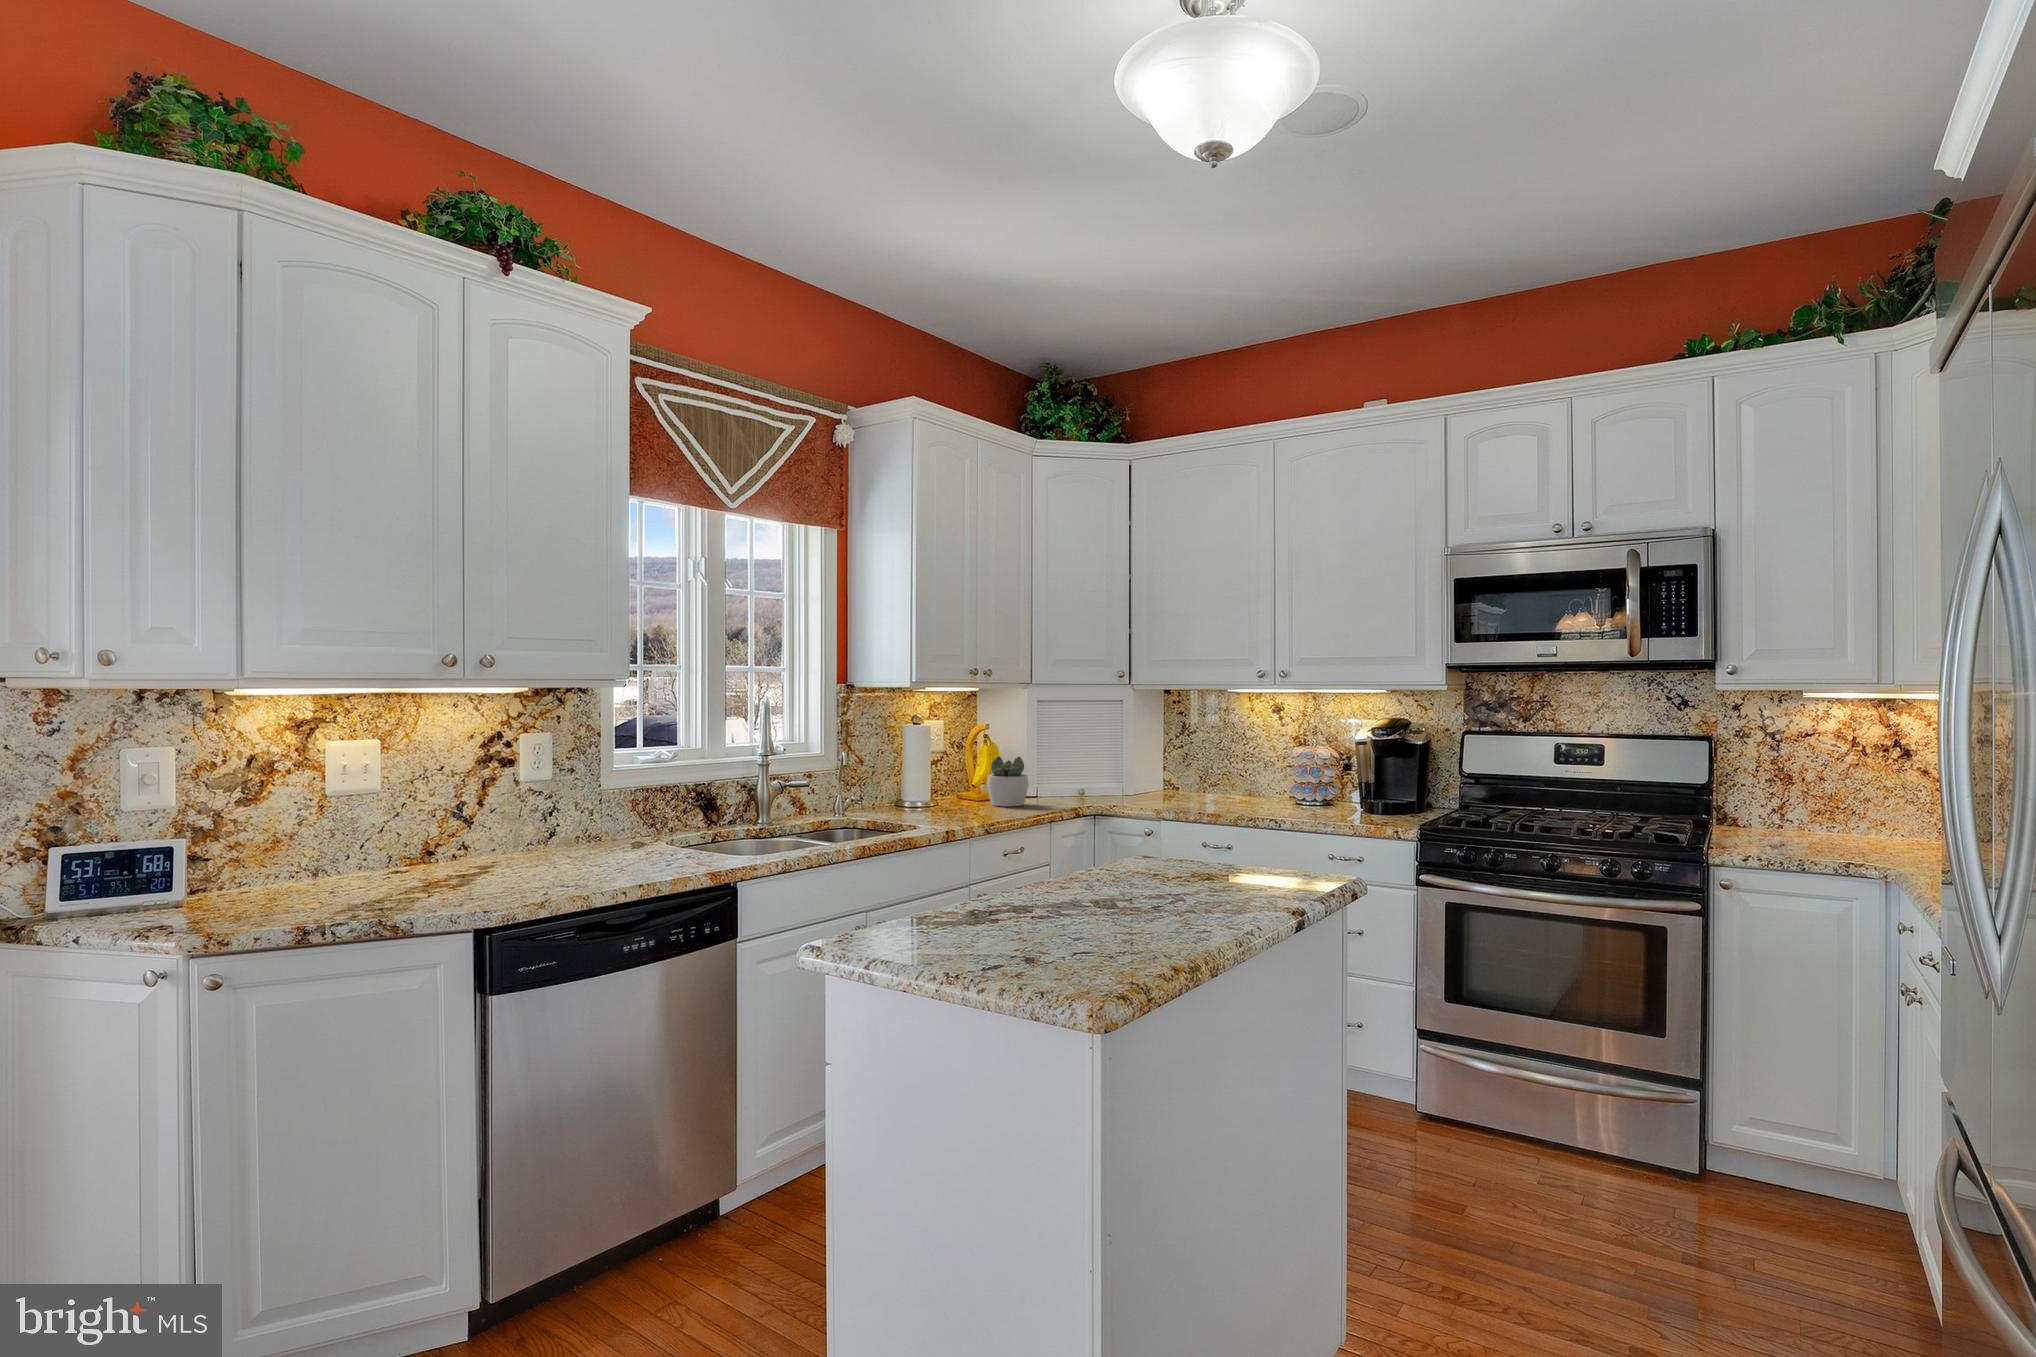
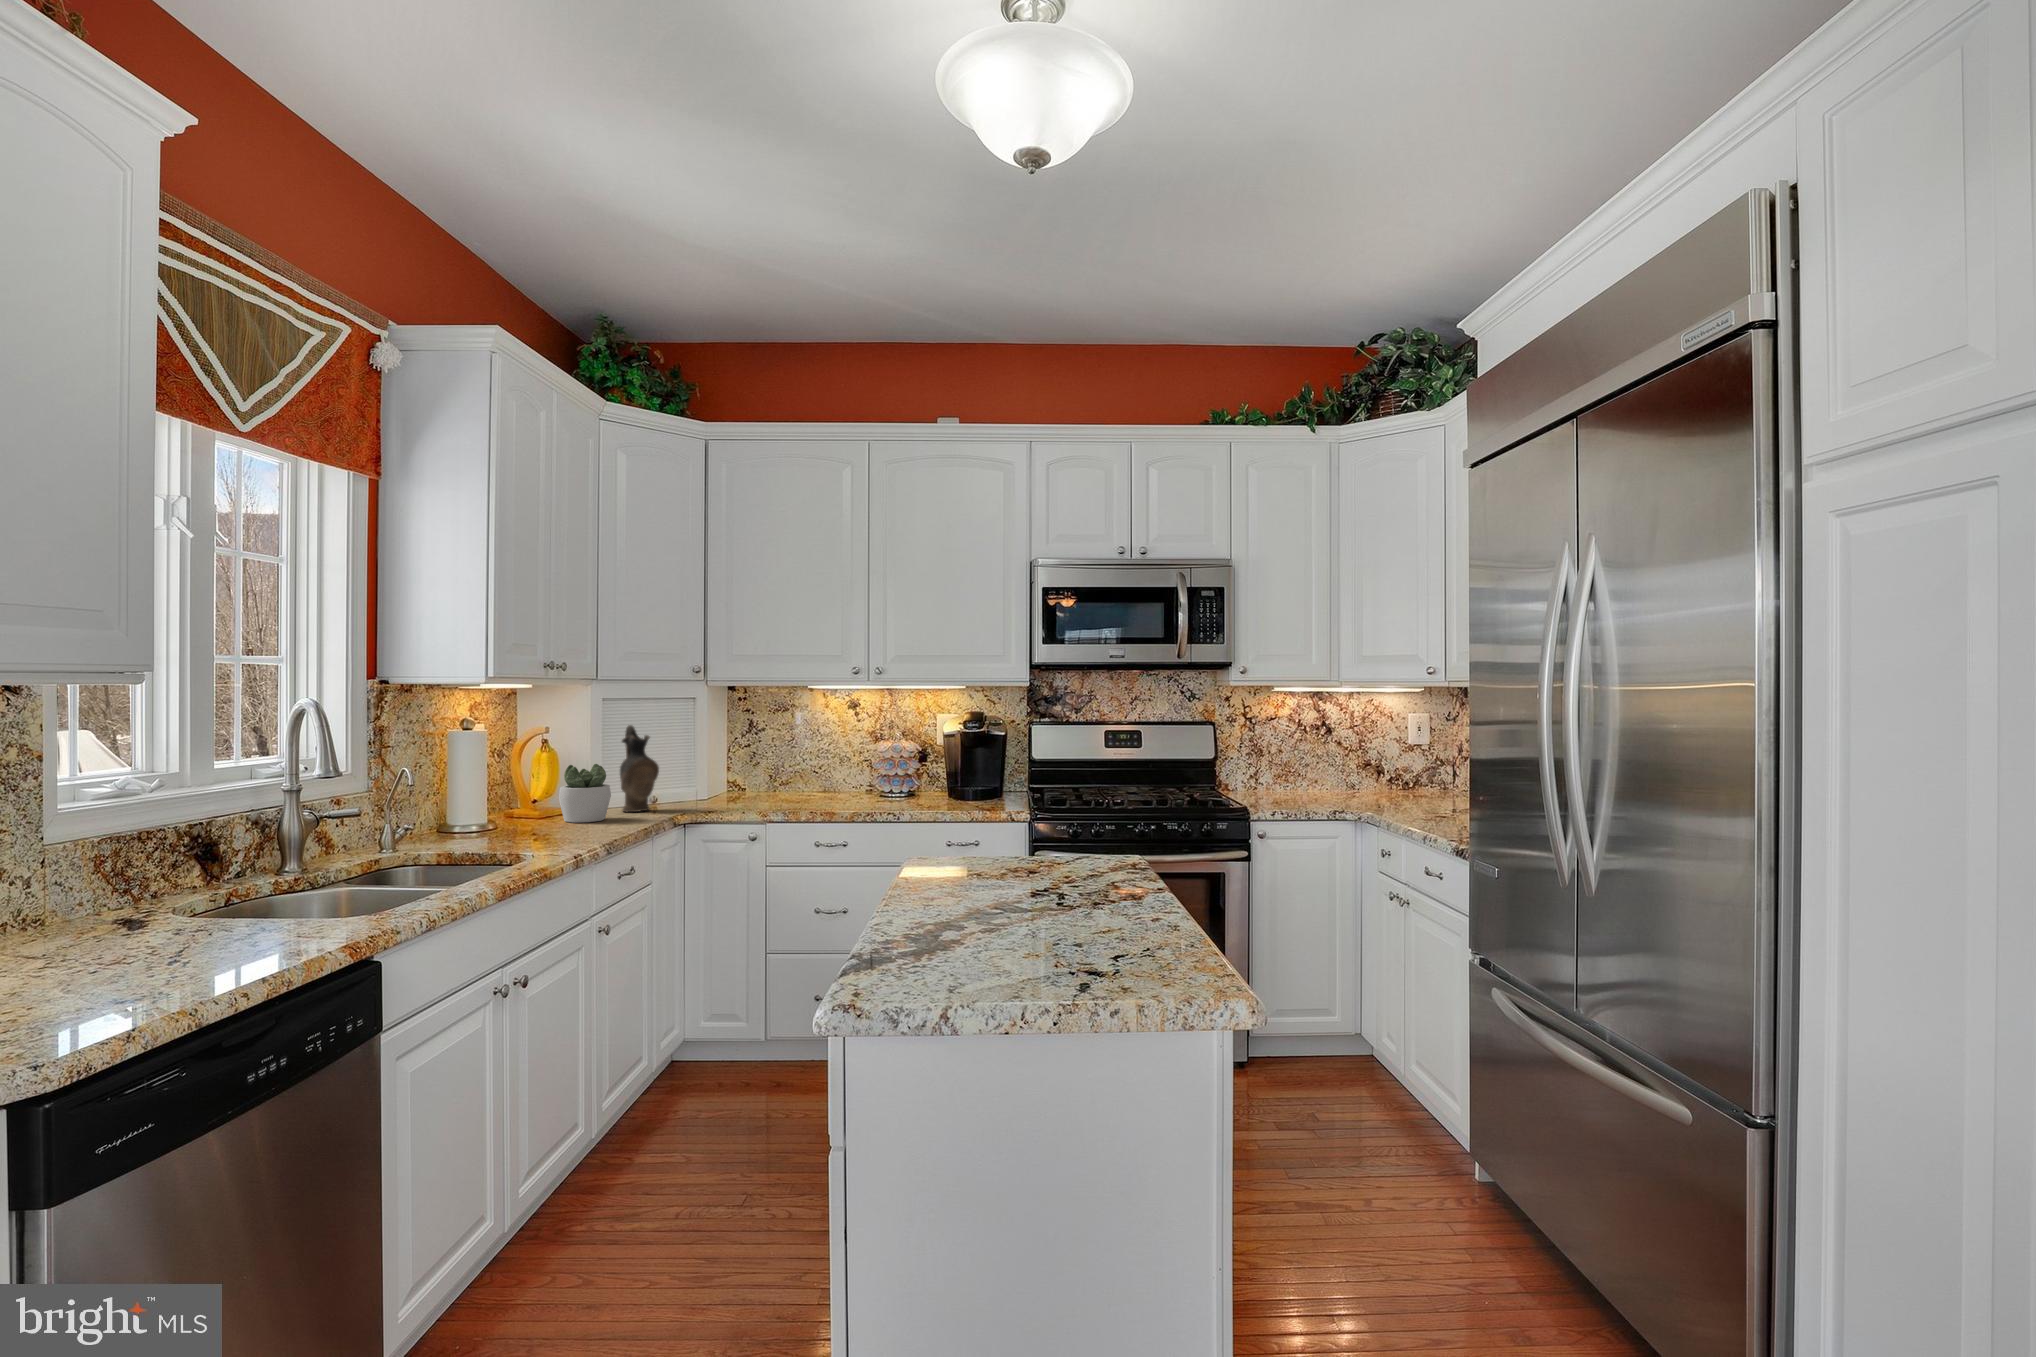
ceramic pitcher: none [1047,724,1079,801] -> present [620,725,659,812]

